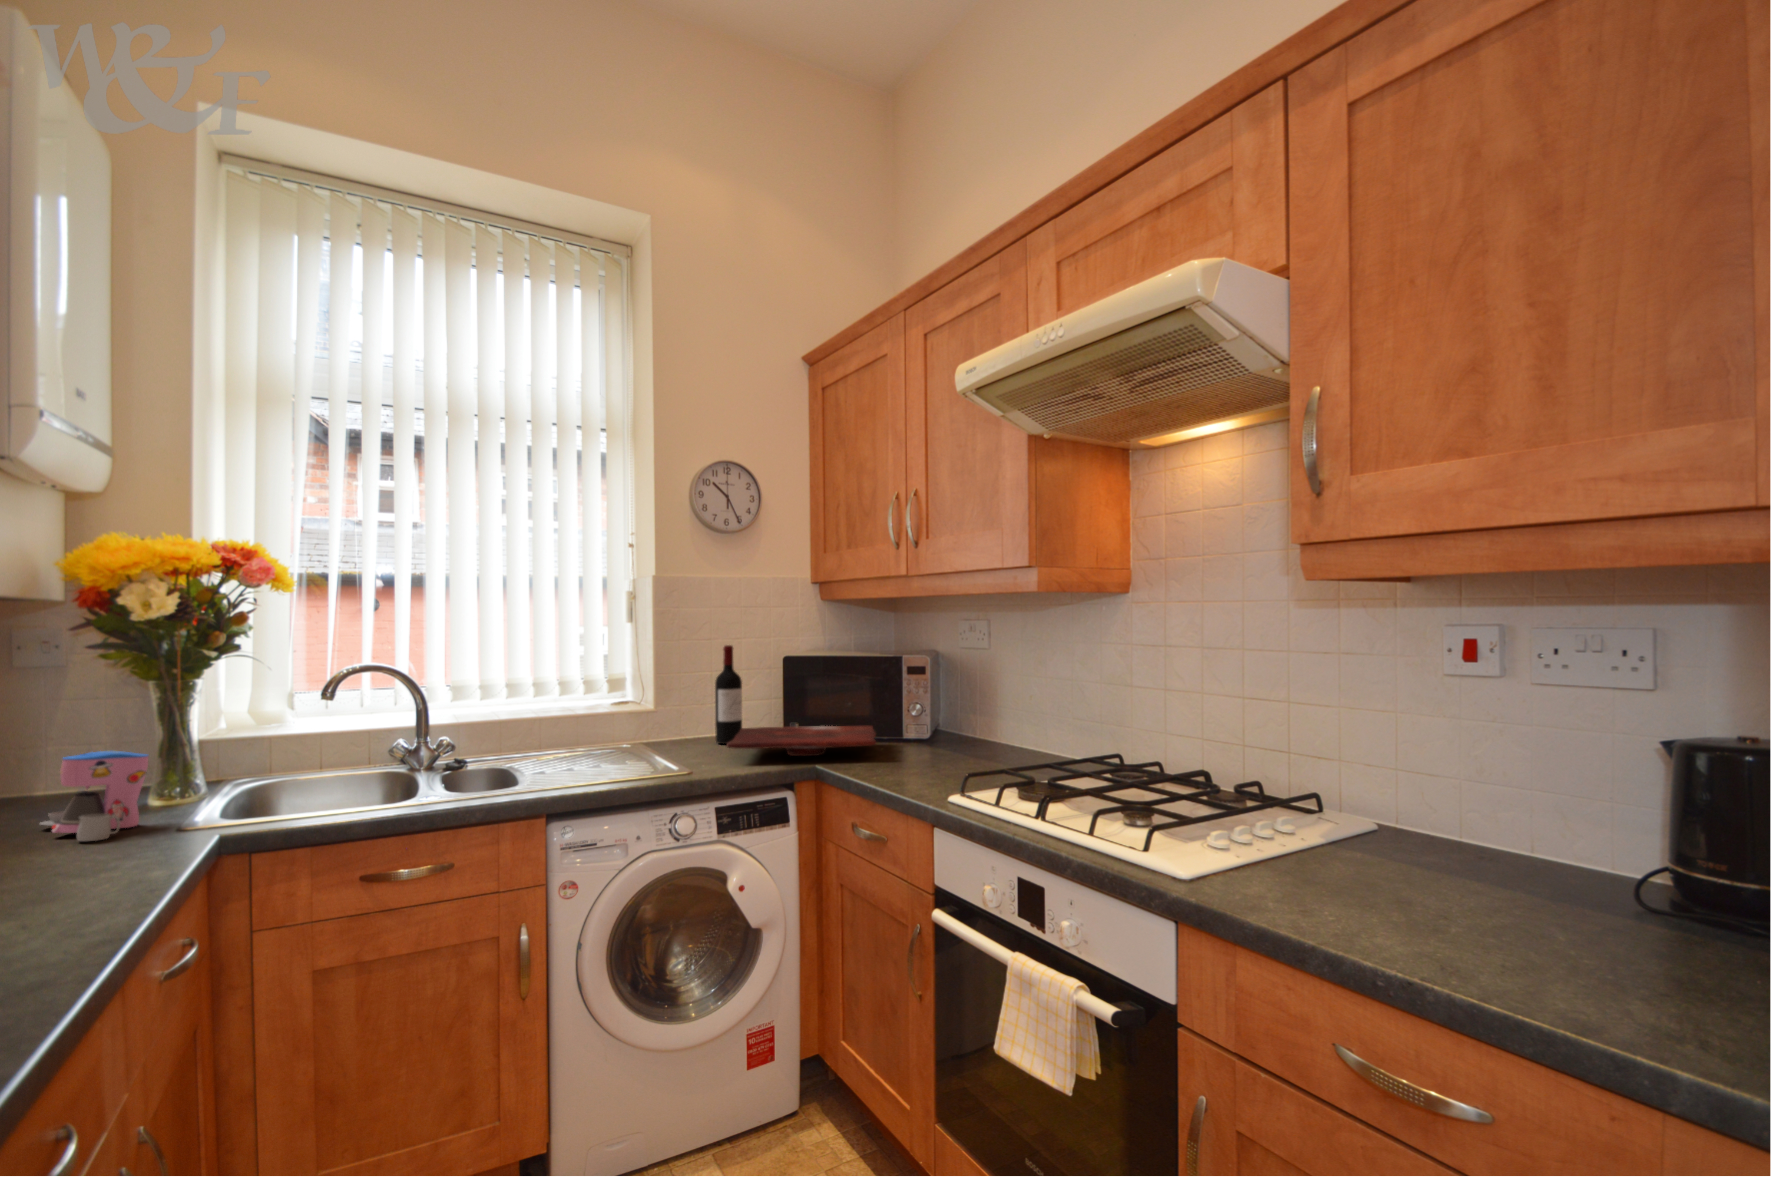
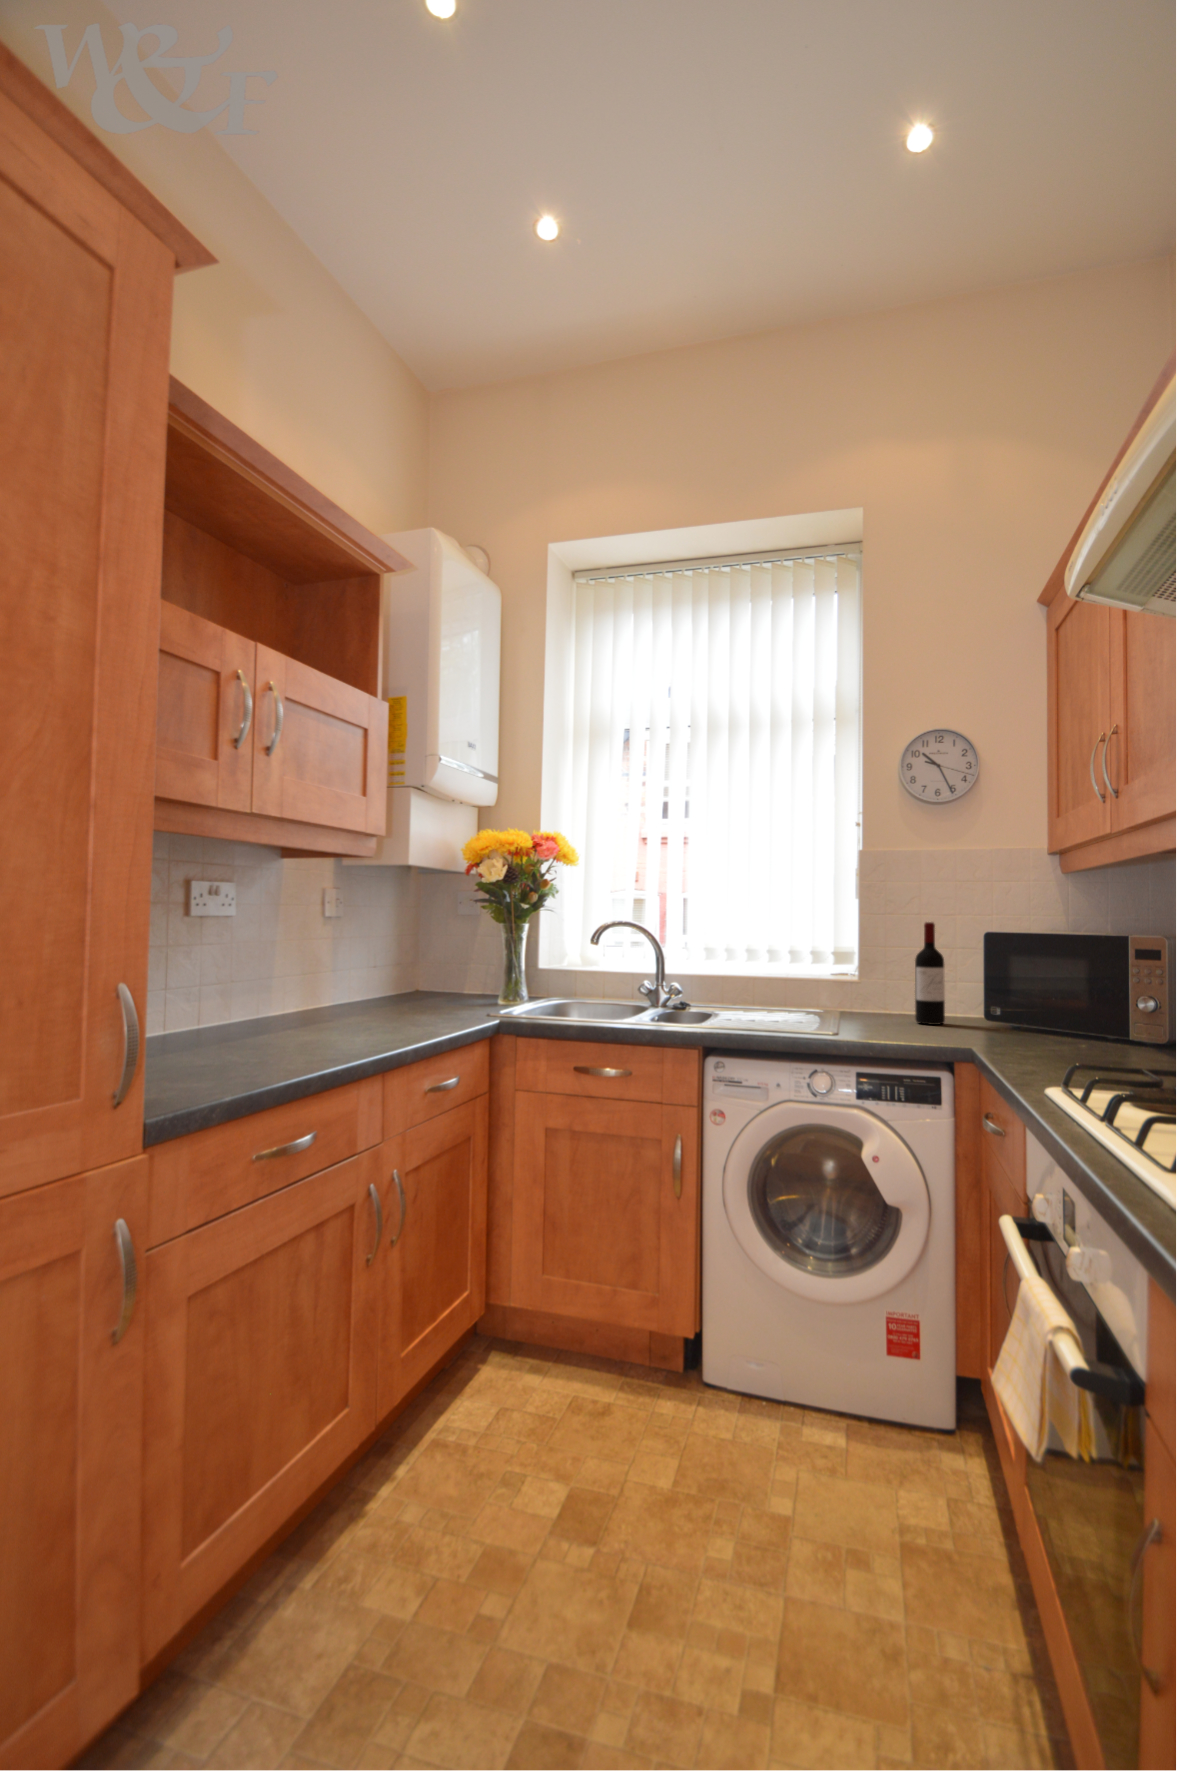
cutting board: present [727,726,876,756] -> none [884,1008,1084,1042]
coffee maker: present [40,751,148,841] -> none [446,968,490,1020]

